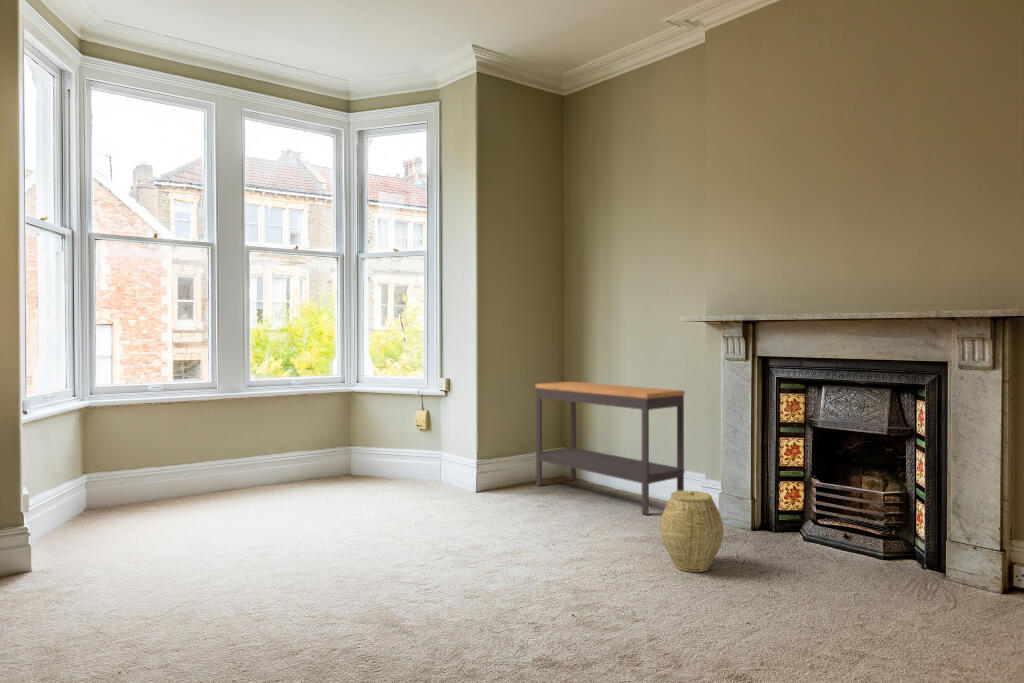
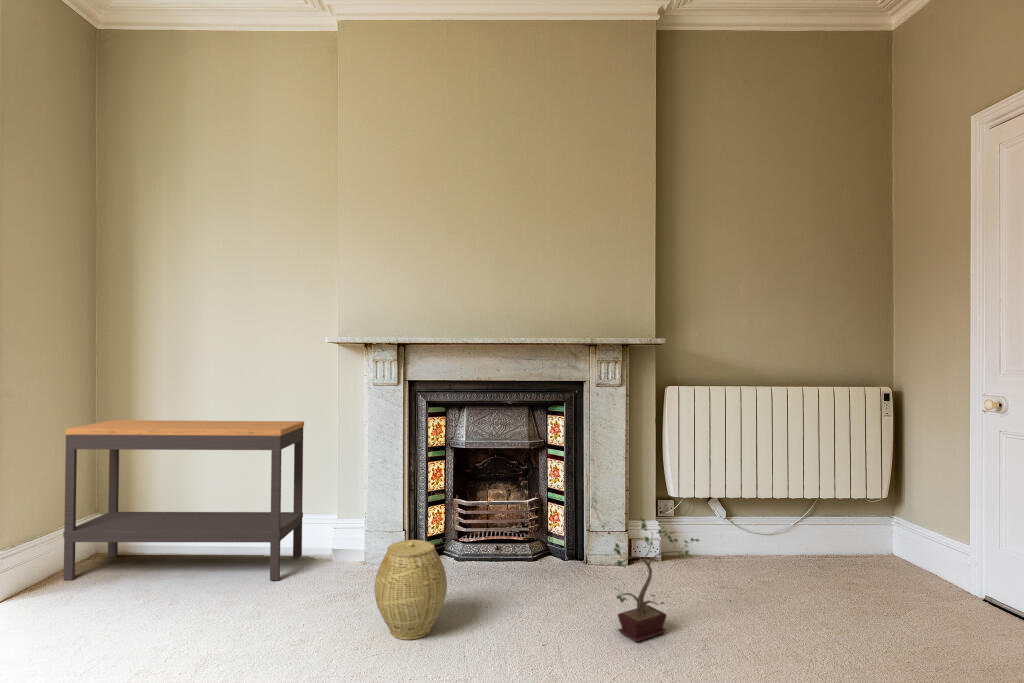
potted plant: none [851,509,991,645] -> present [614,518,699,642]

